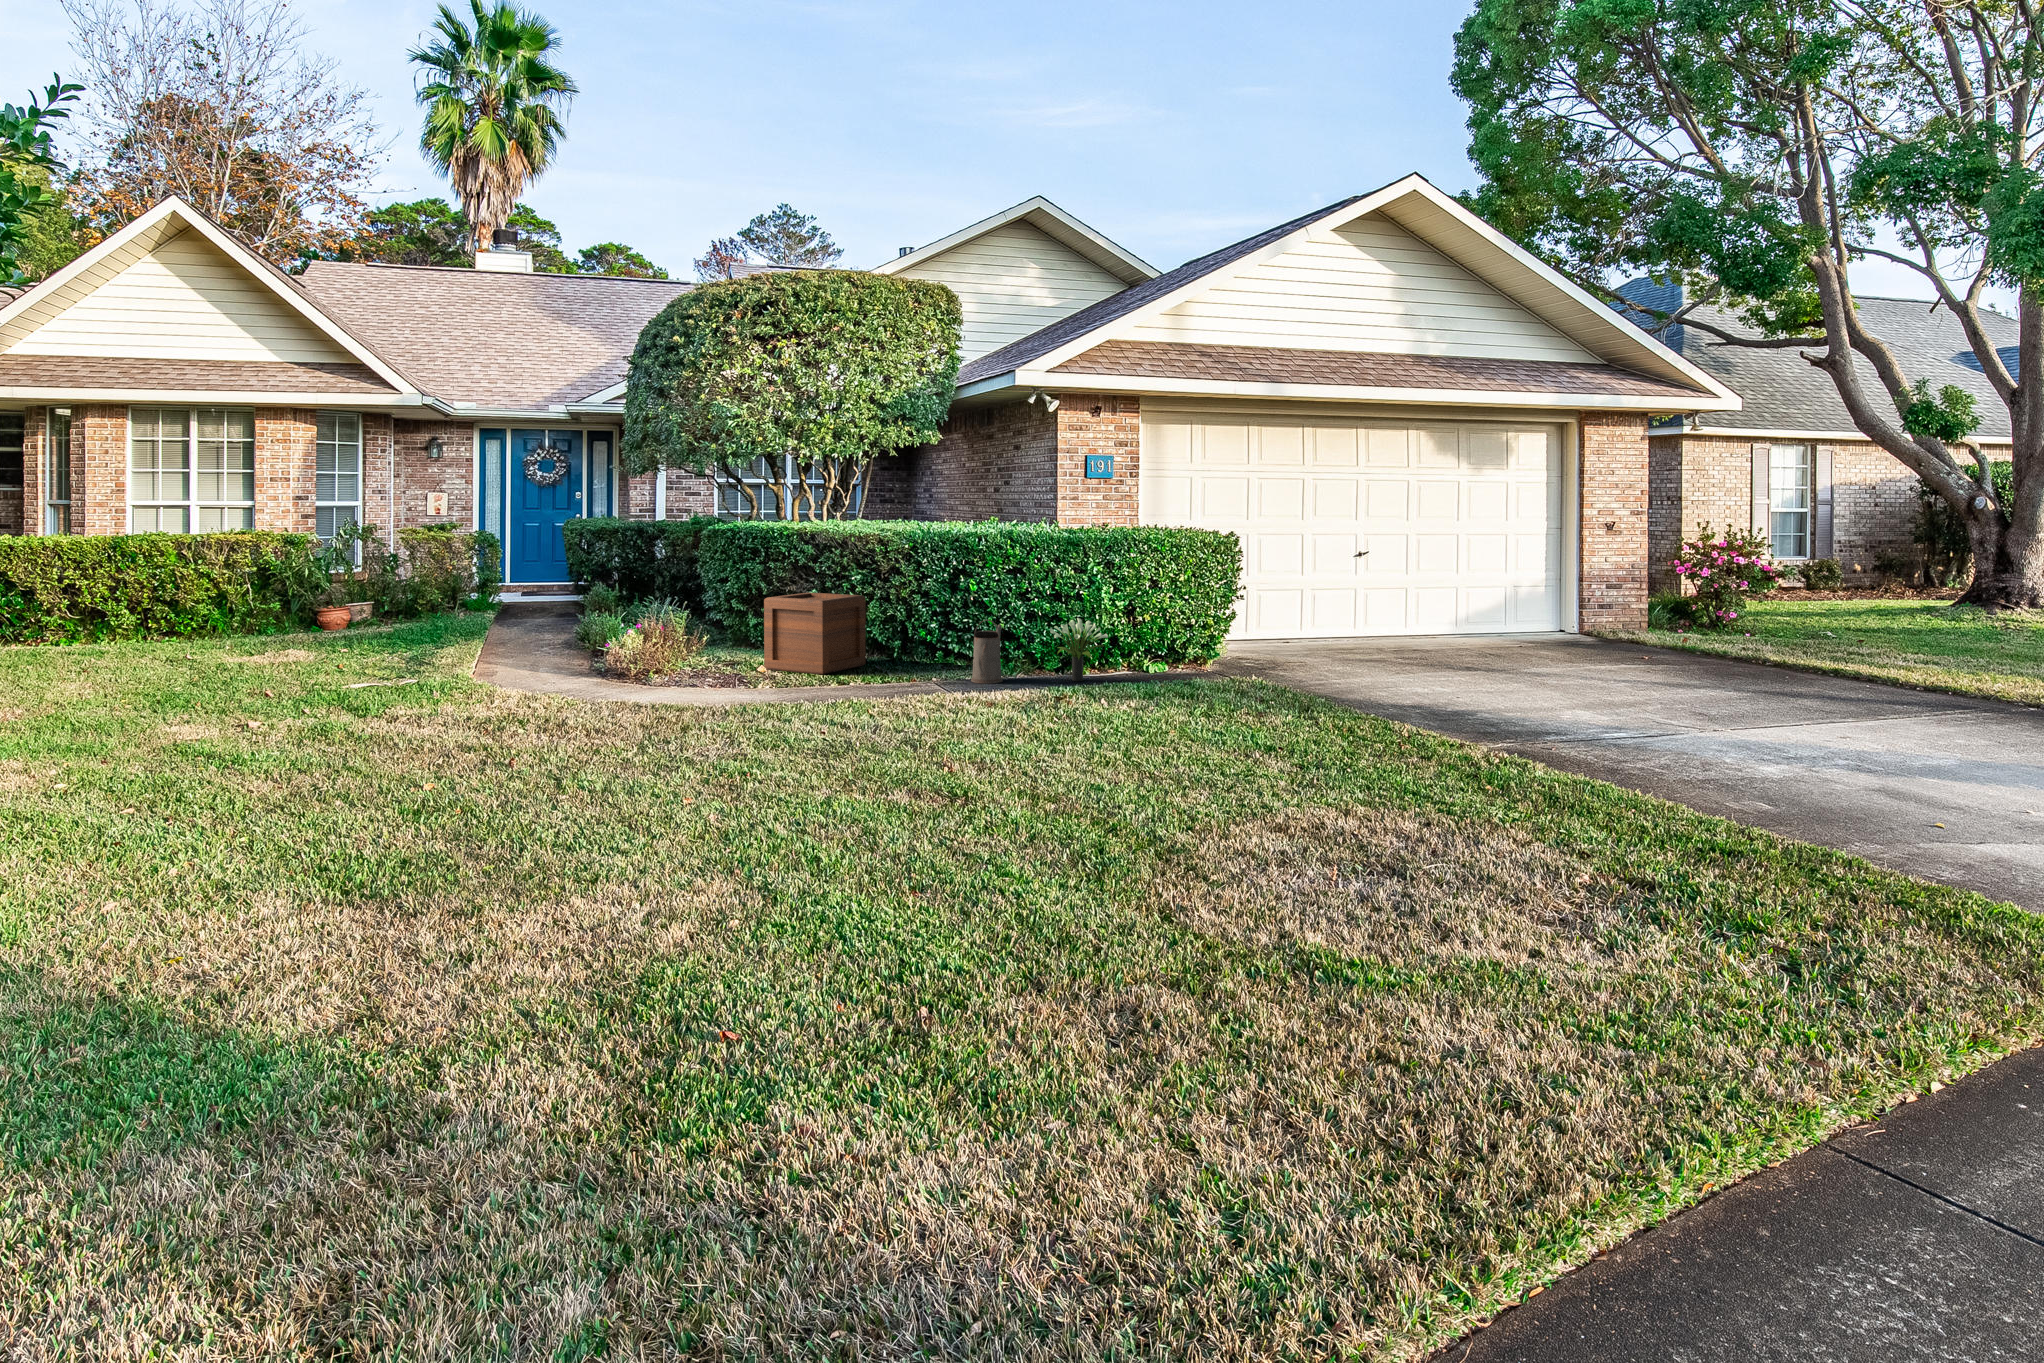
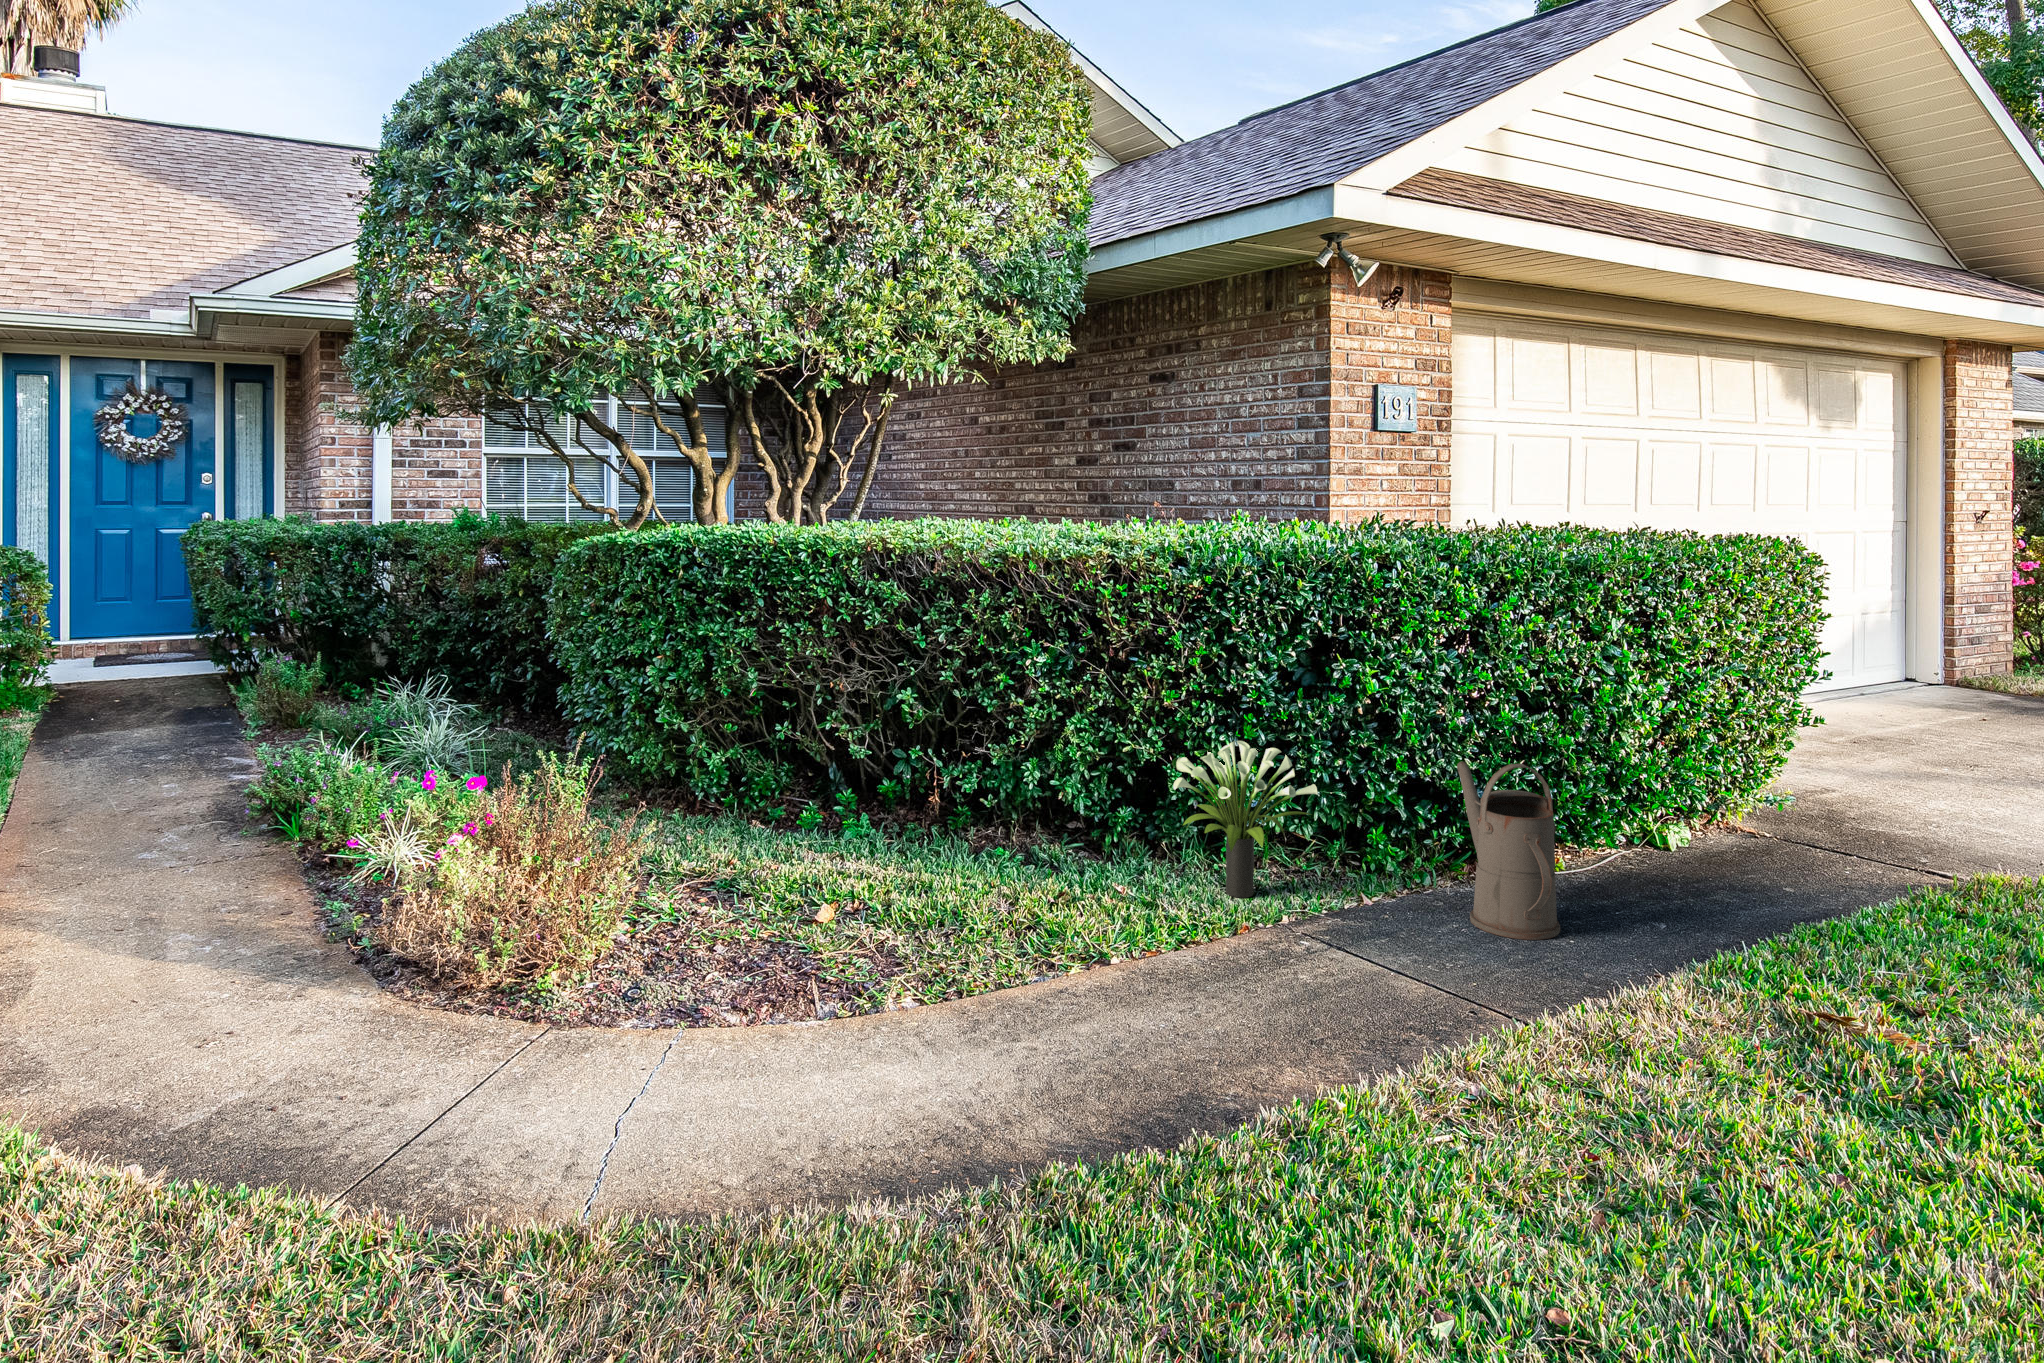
wooden crate: present [764,592,866,674] -> none [872,690,1096,930]
potted plant: present [1050,618,1108,681] -> present [1173,741,1318,898]

